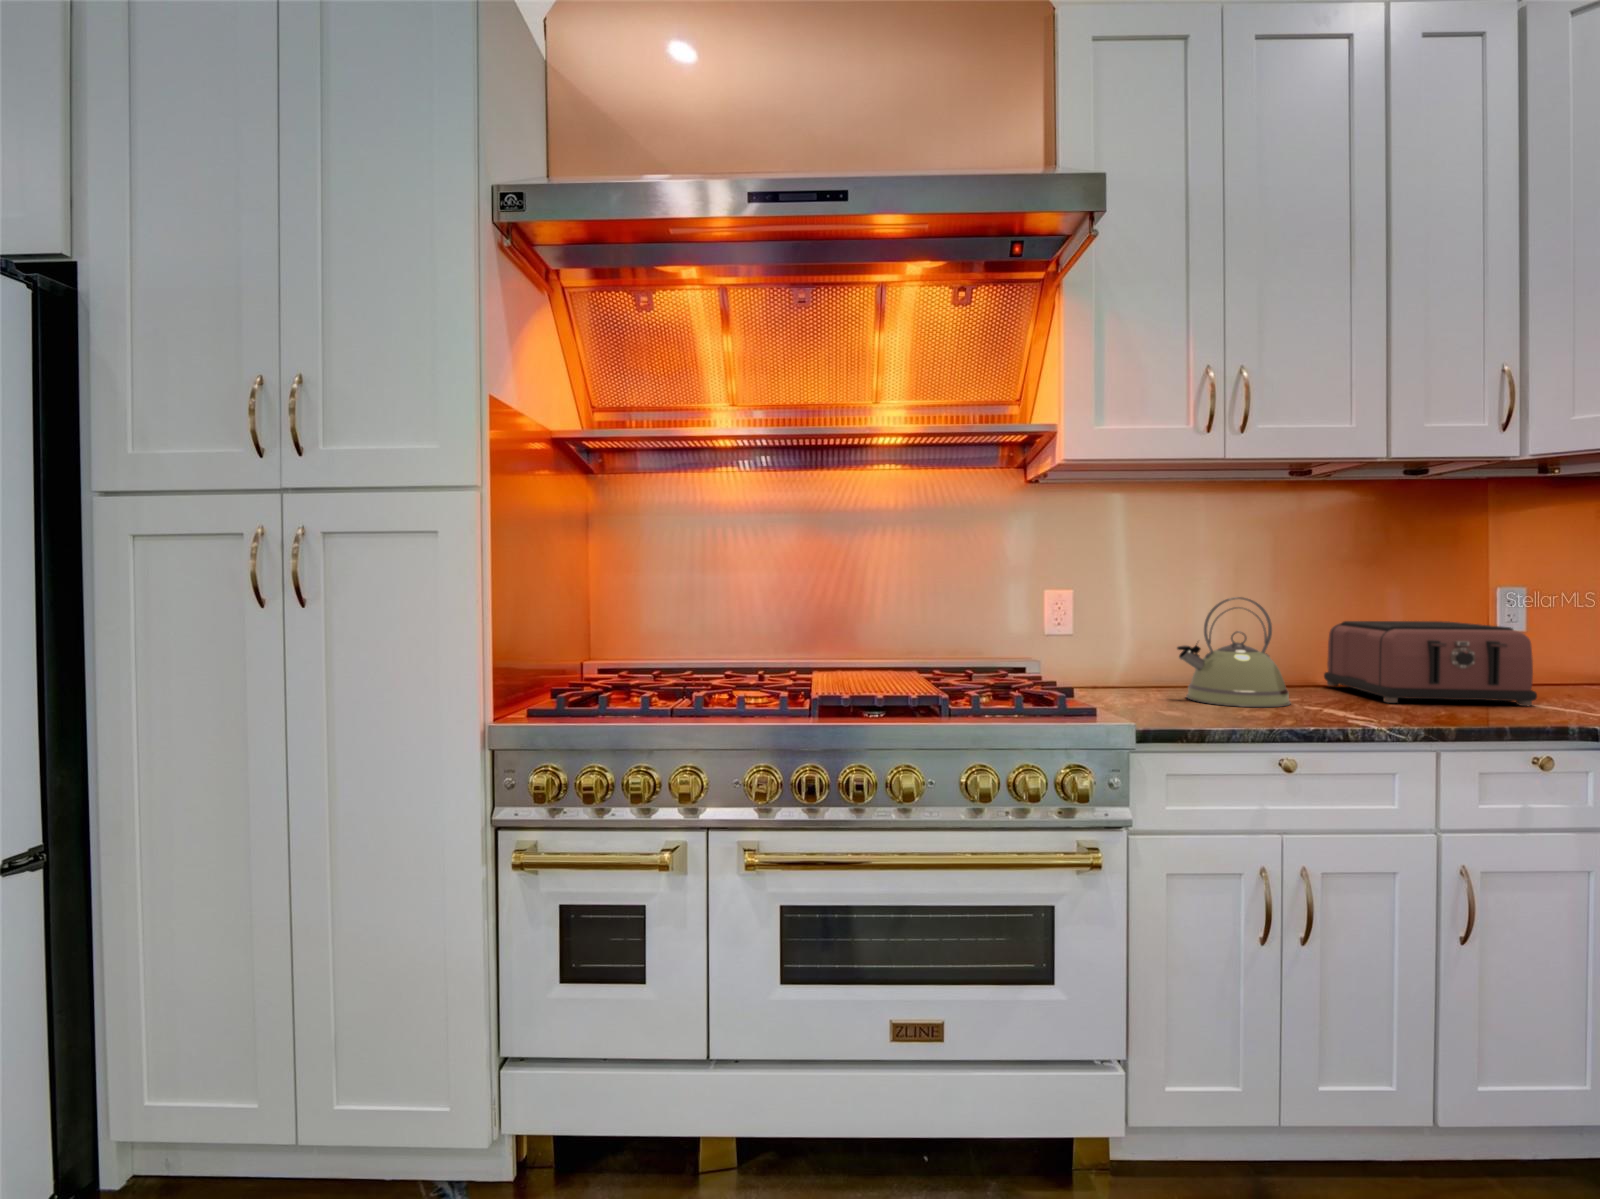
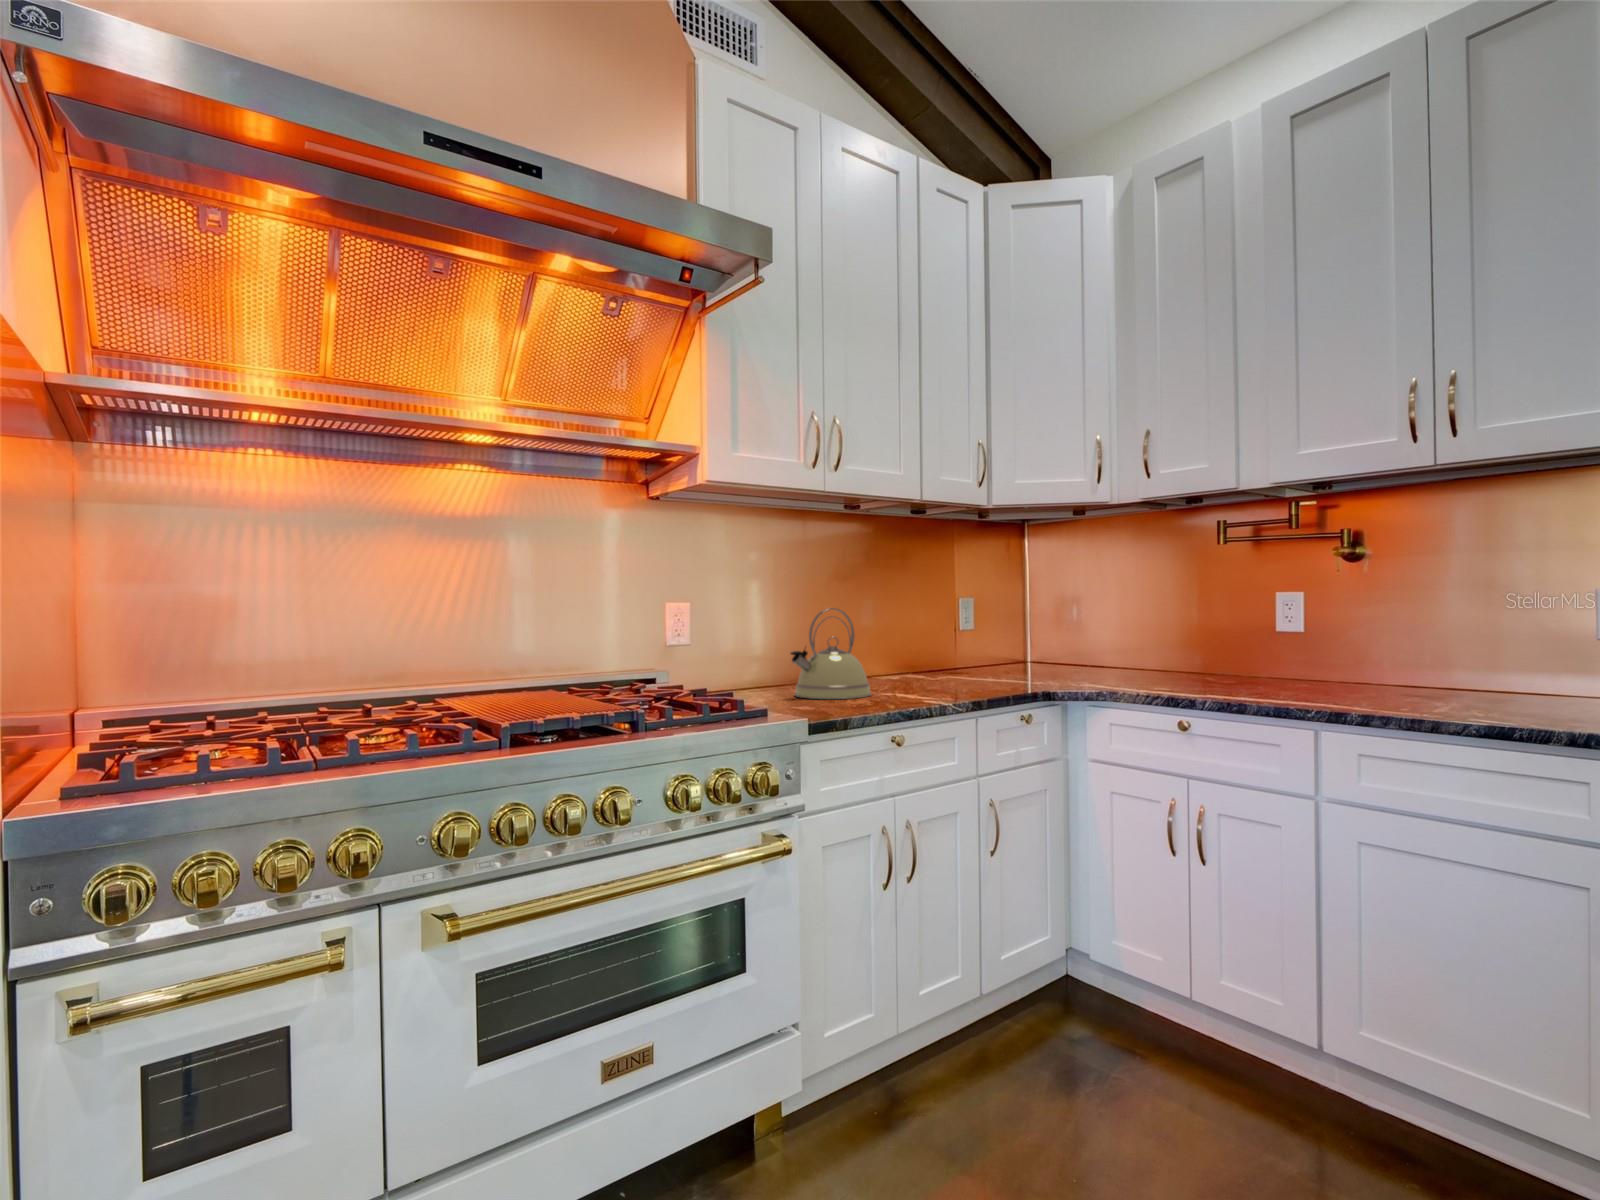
toaster: present [1324,621,1537,706] -> none [869,625,1001,687]

